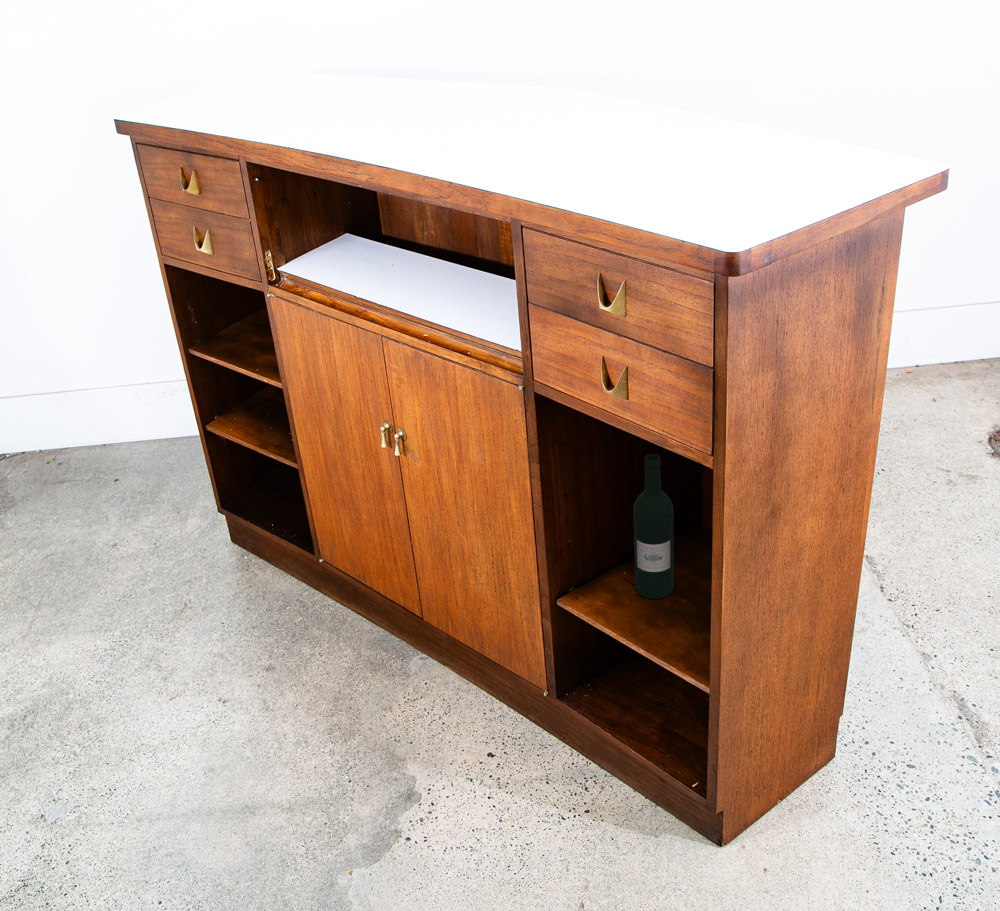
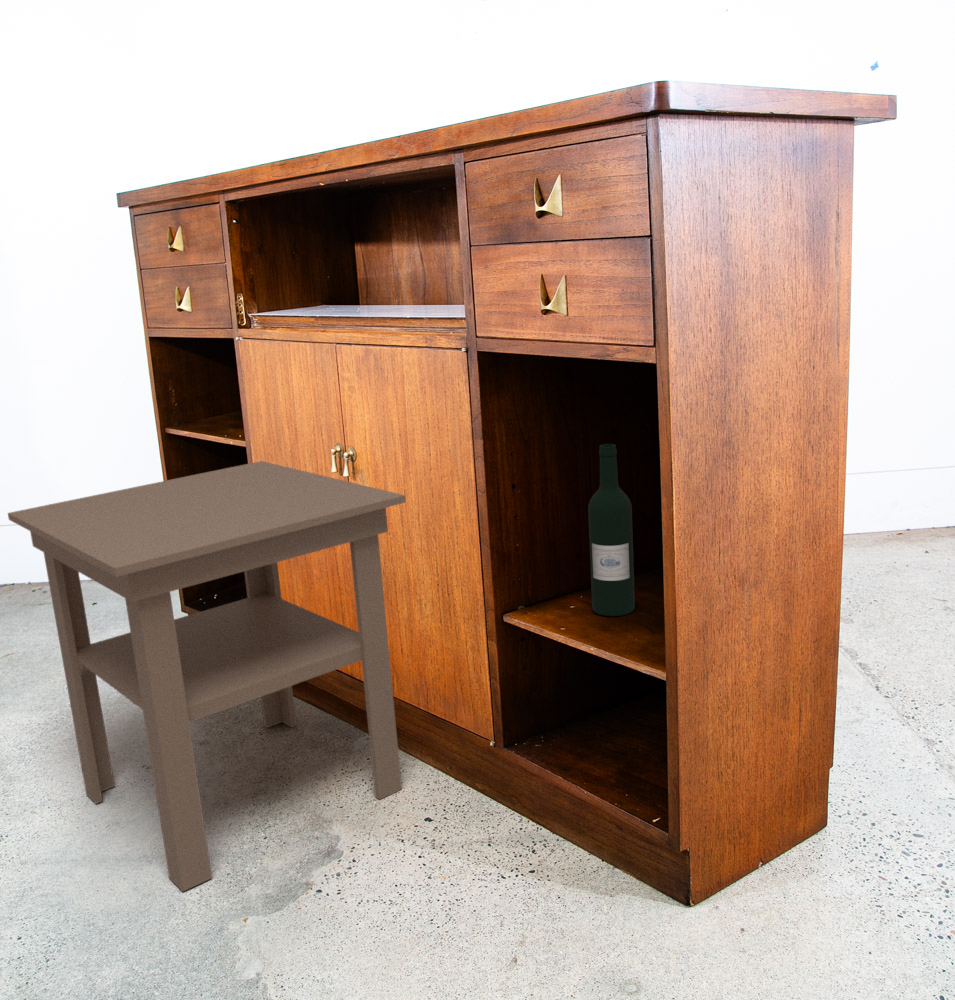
side table: none [82,416,462,844] -> present [8,461,406,891]

